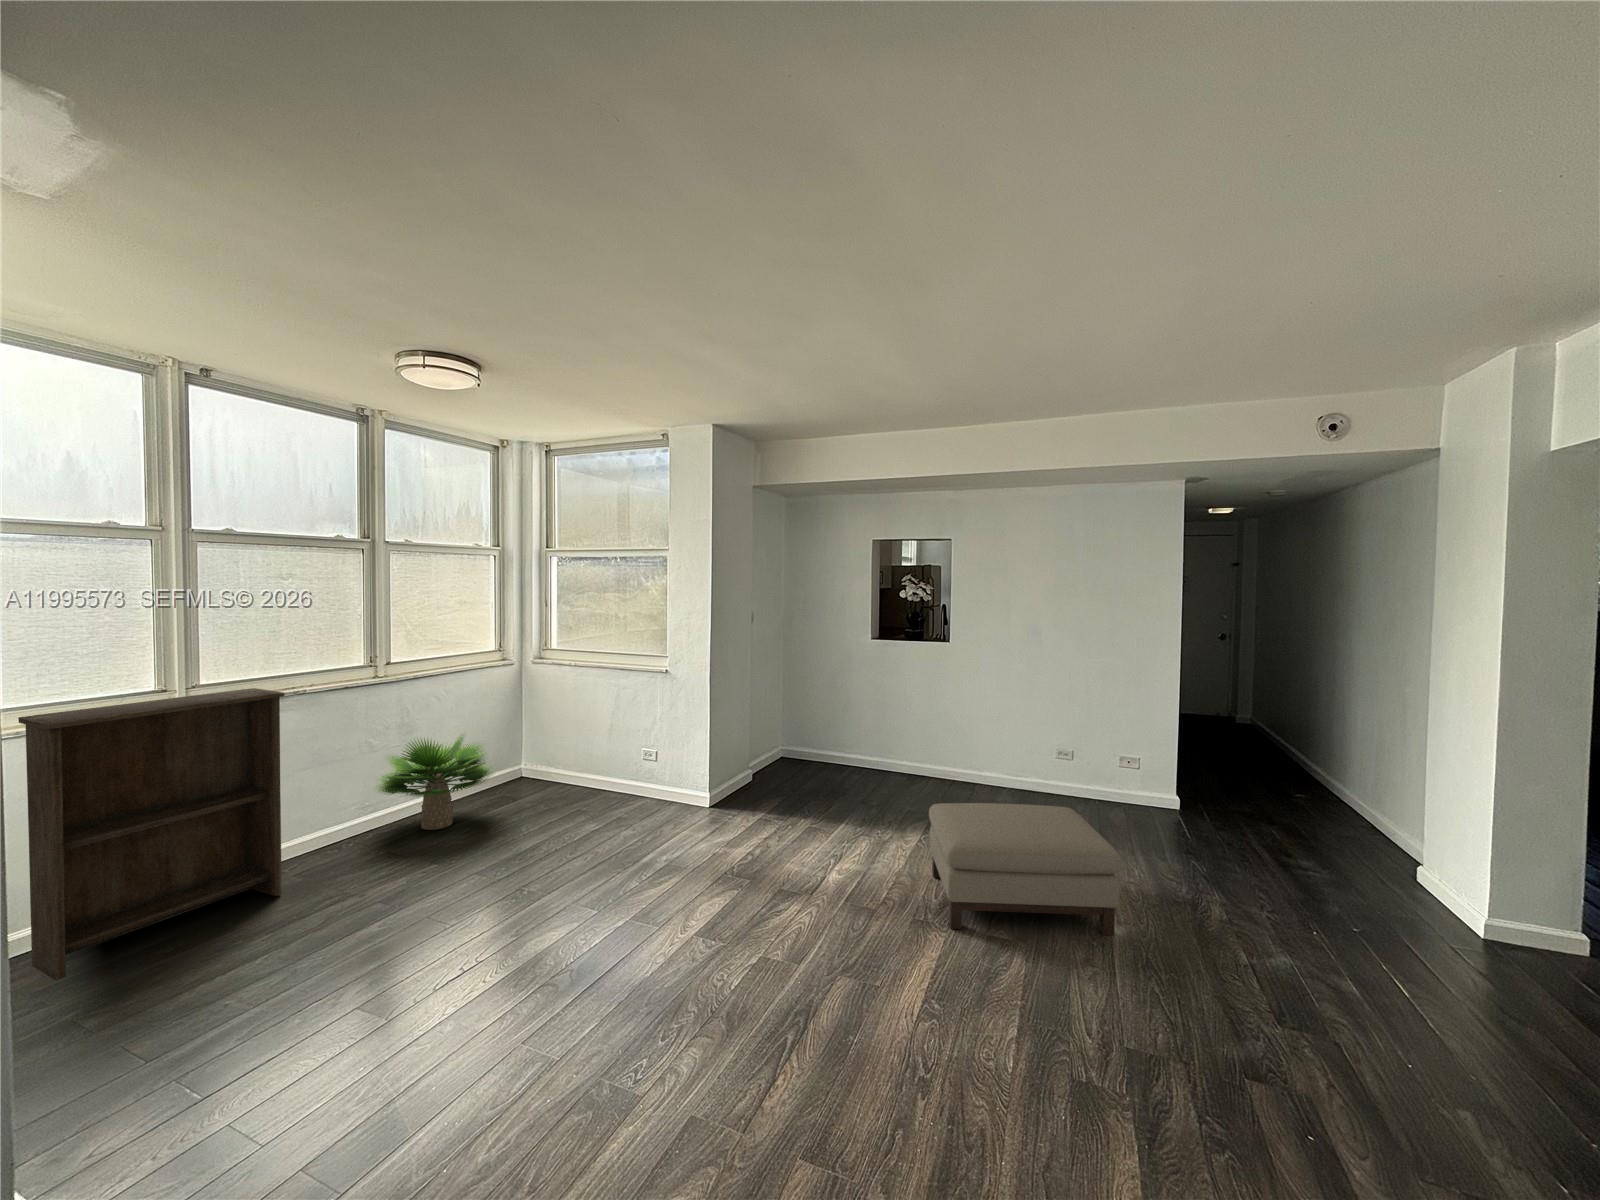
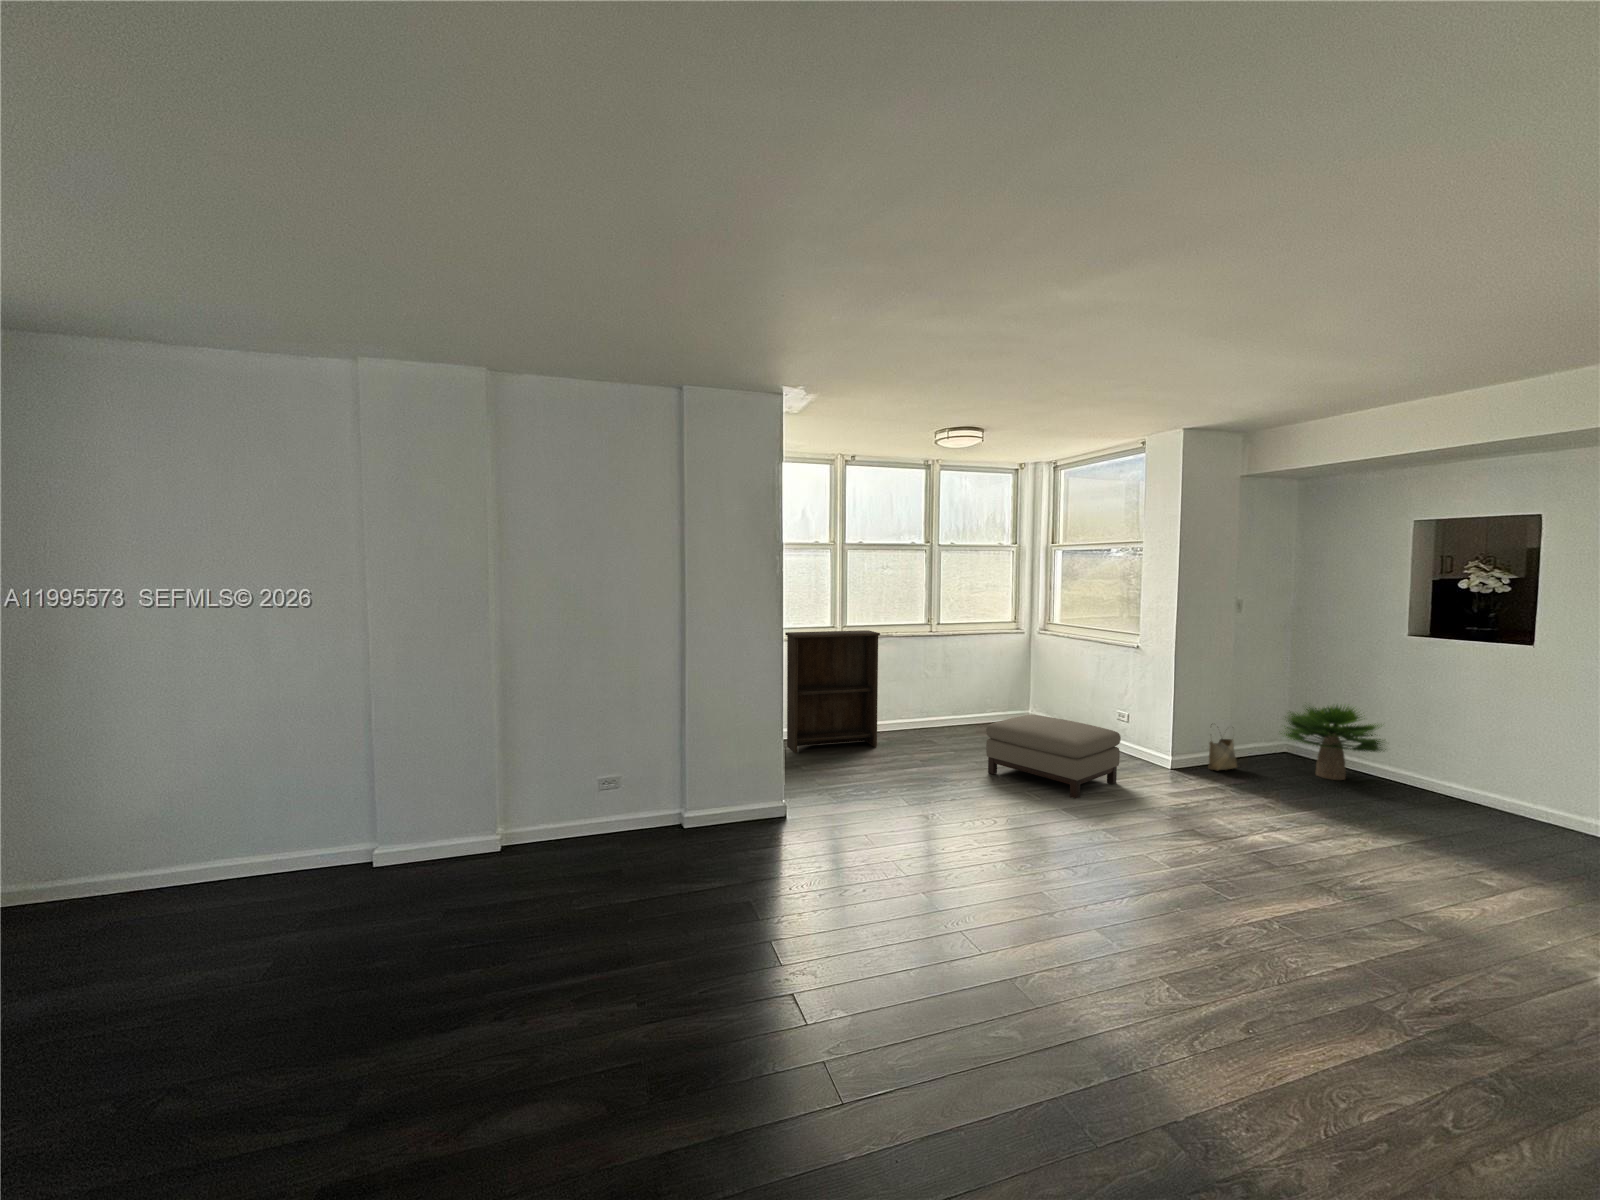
potted plant: present [378,737,490,830] -> present [1281,705,1386,780]
woven basket: none [742,746,765,797] -> present [1208,724,1237,770]
ottoman: present [929,803,1121,935] -> present [986,714,1121,799]

